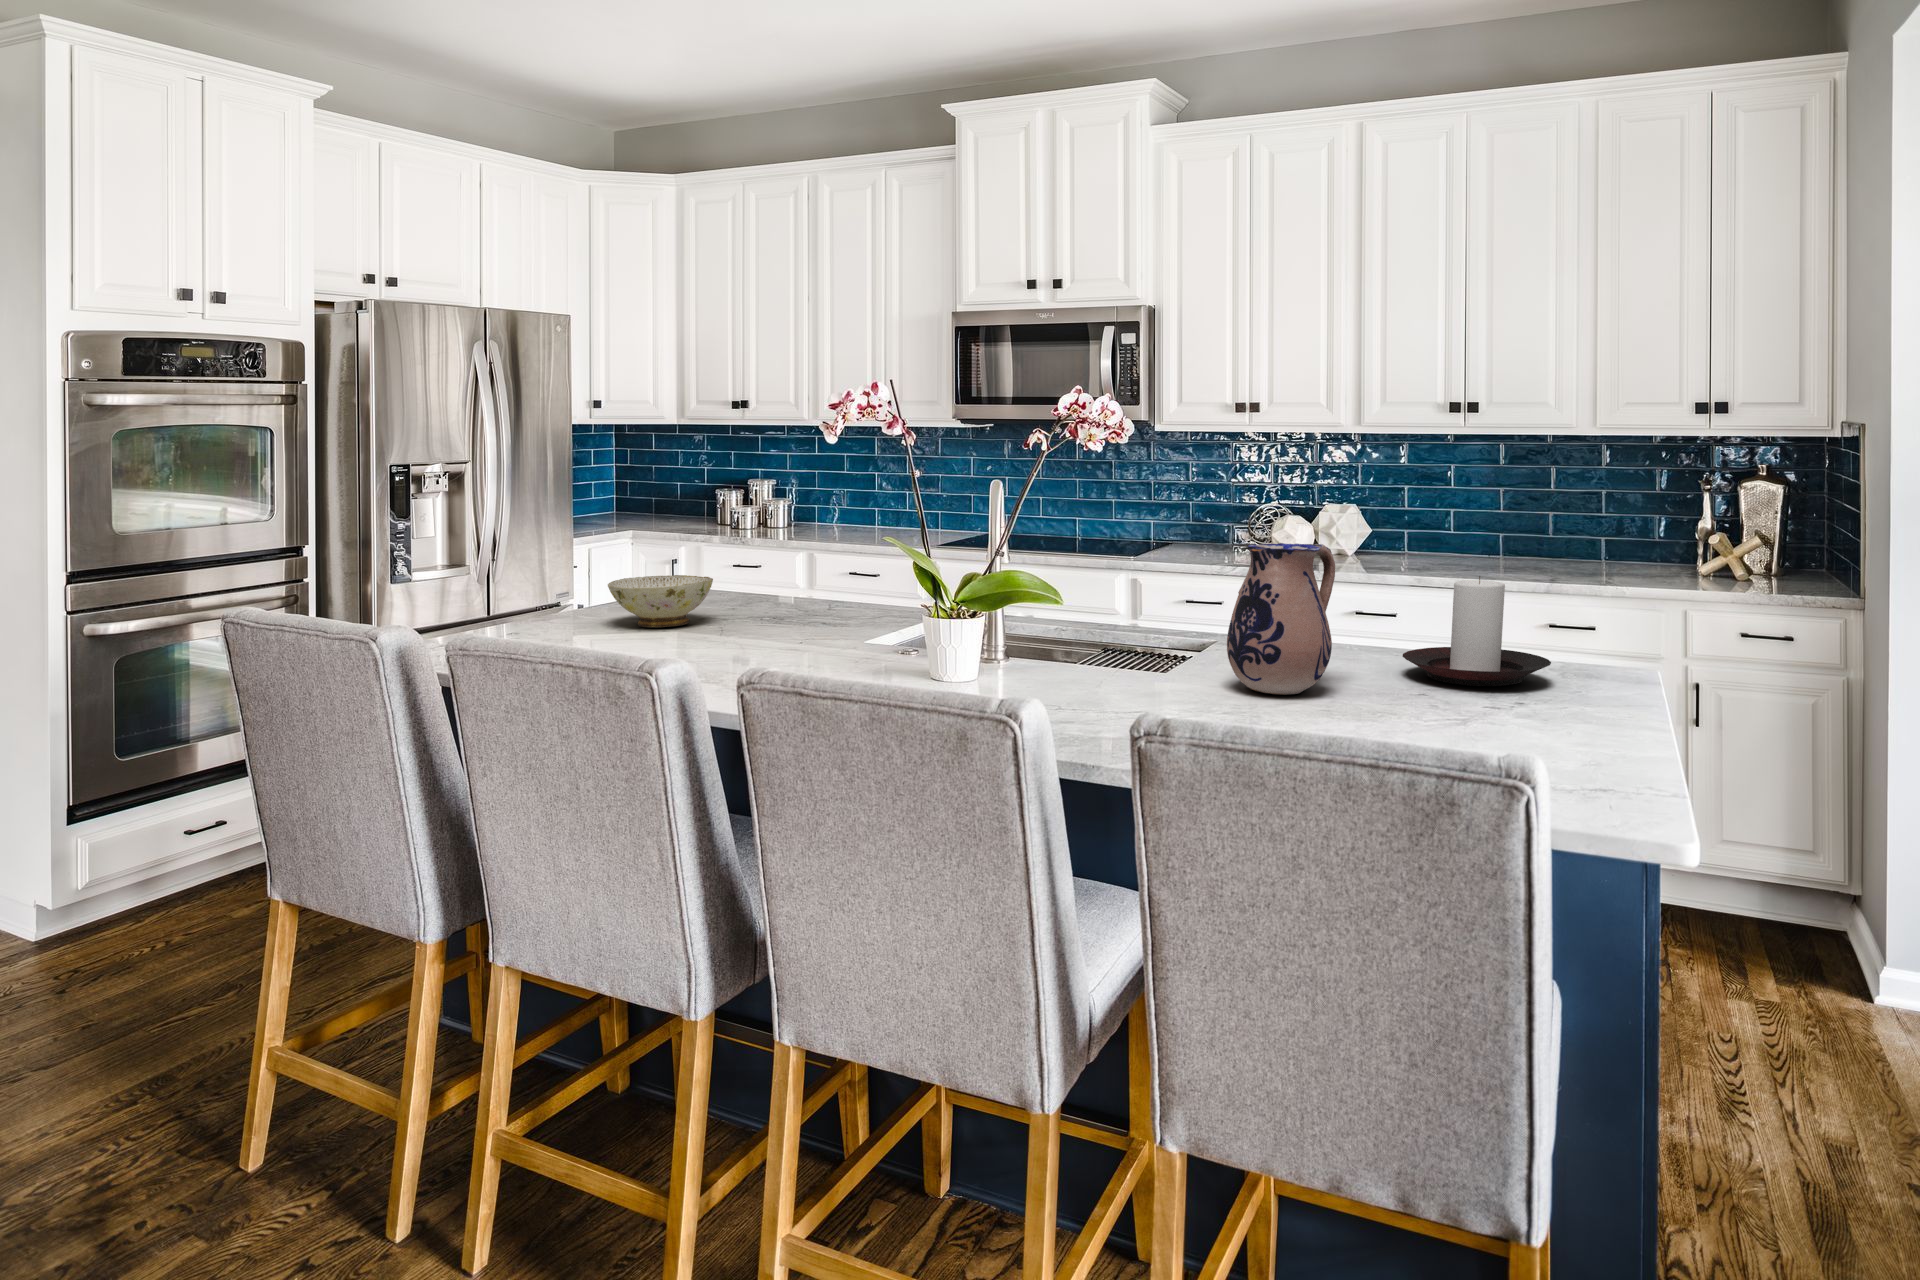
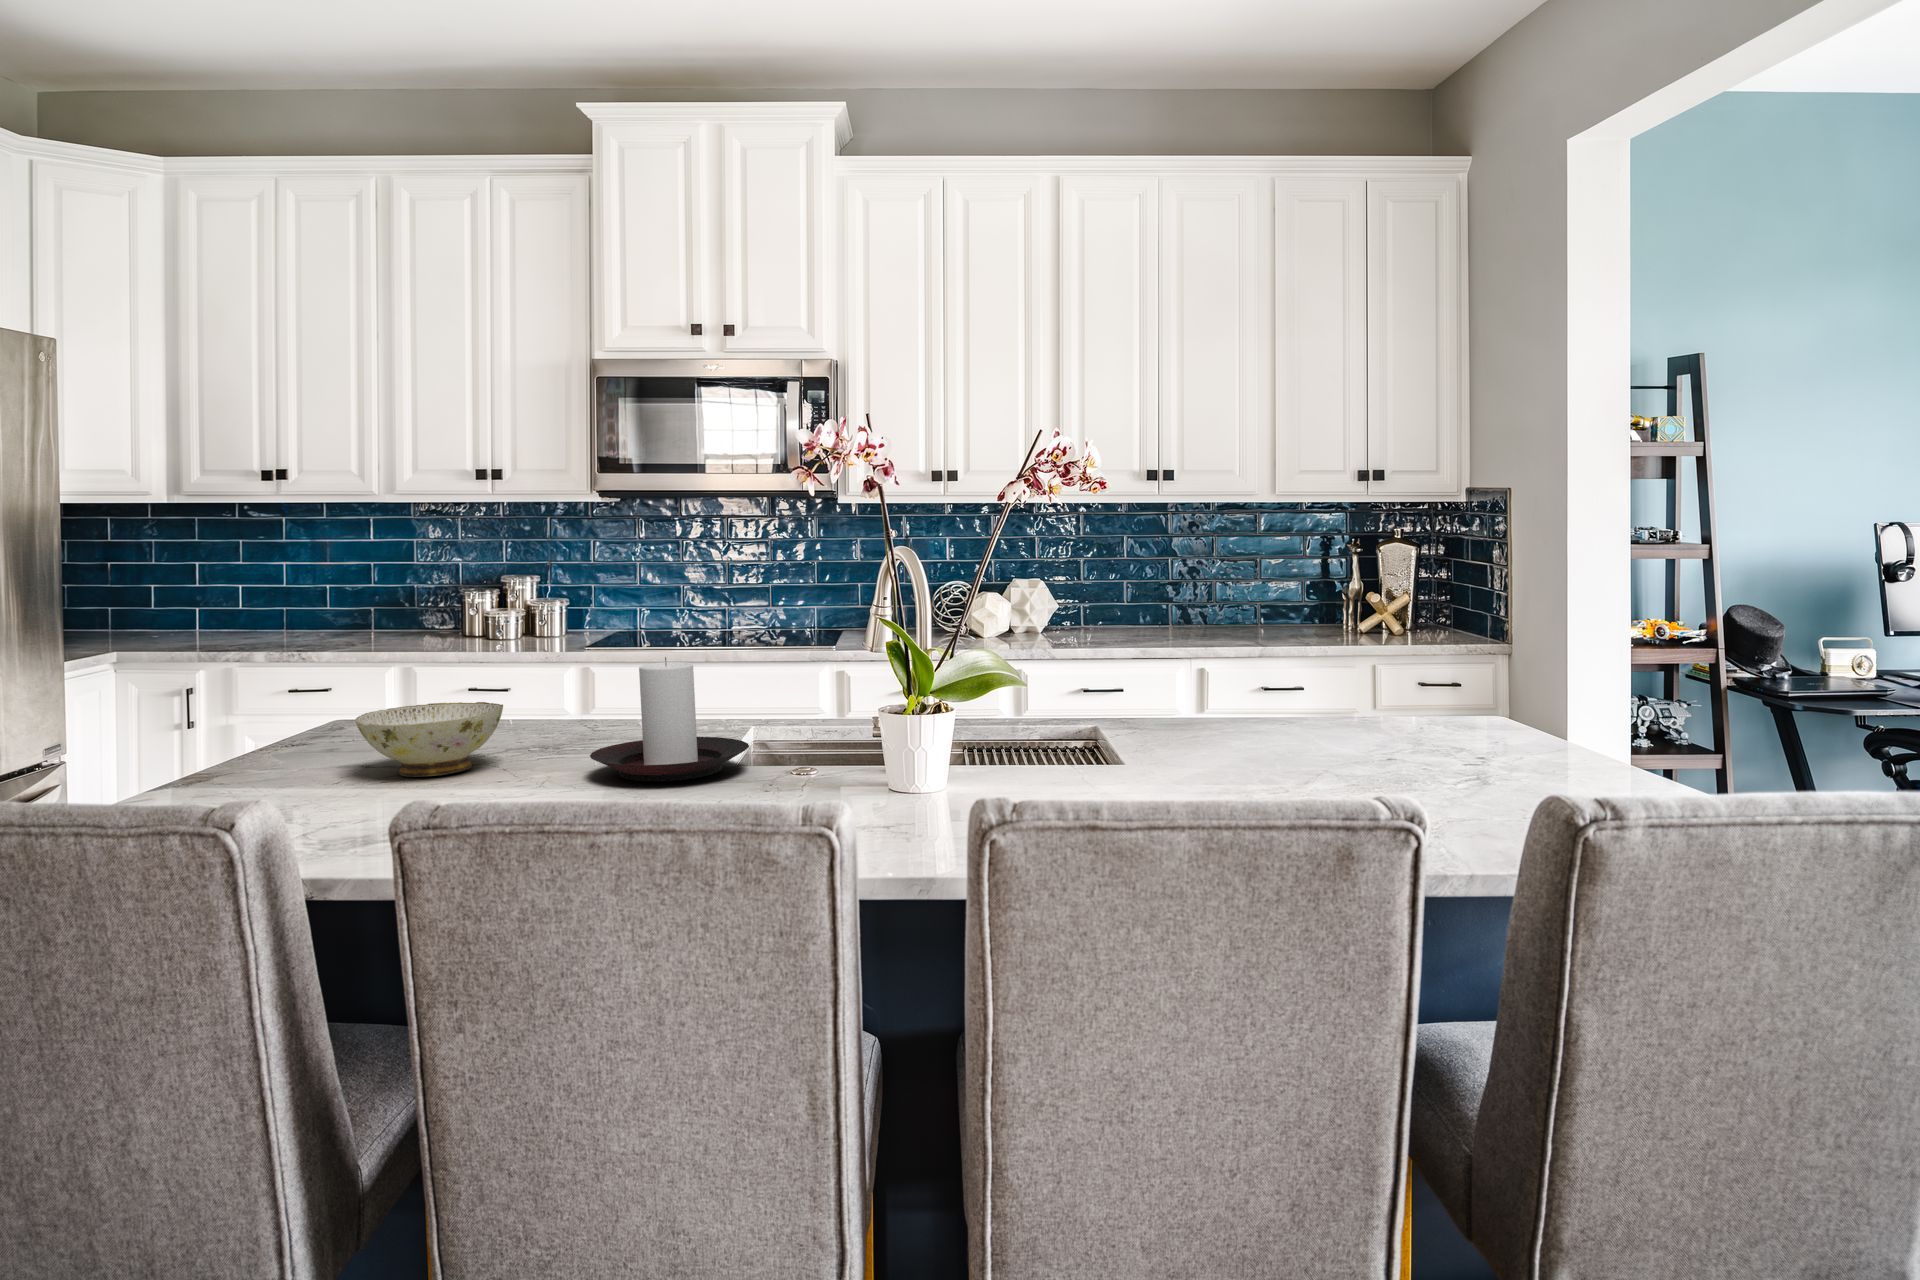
ceramic pitcher: present [1227,543,1335,695] -> none [1233,609,1346,773]
candle holder: present [1403,576,1551,686] -> present [590,657,749,782]

